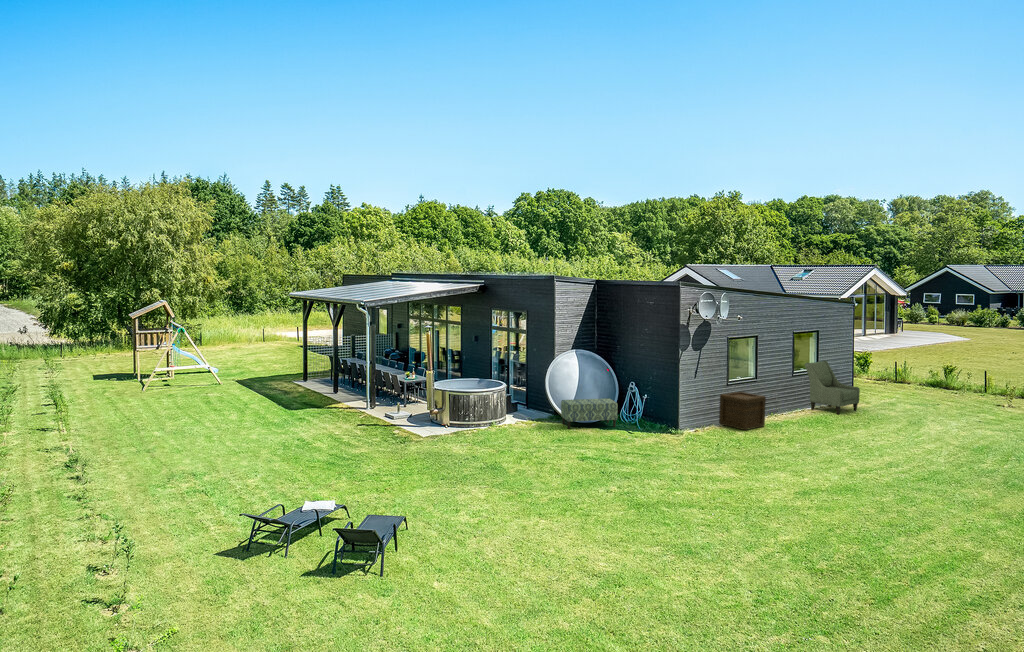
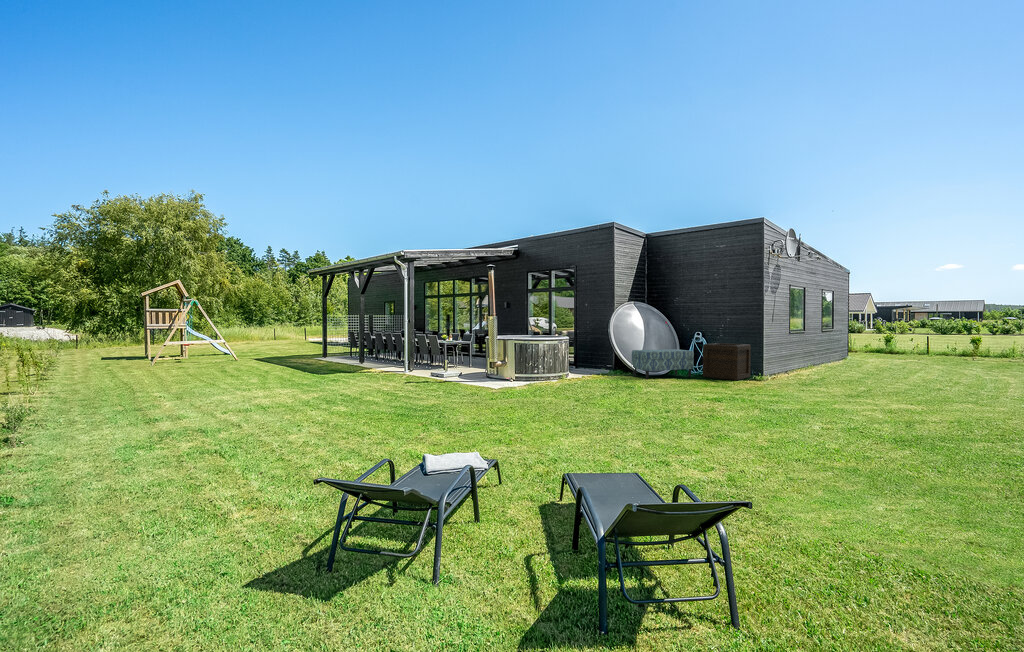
chair: present [805,361,860,414] -> none [828,321,880,366]
wooden crate: present [719,392,766,430] -> present [703,343,751,380]

